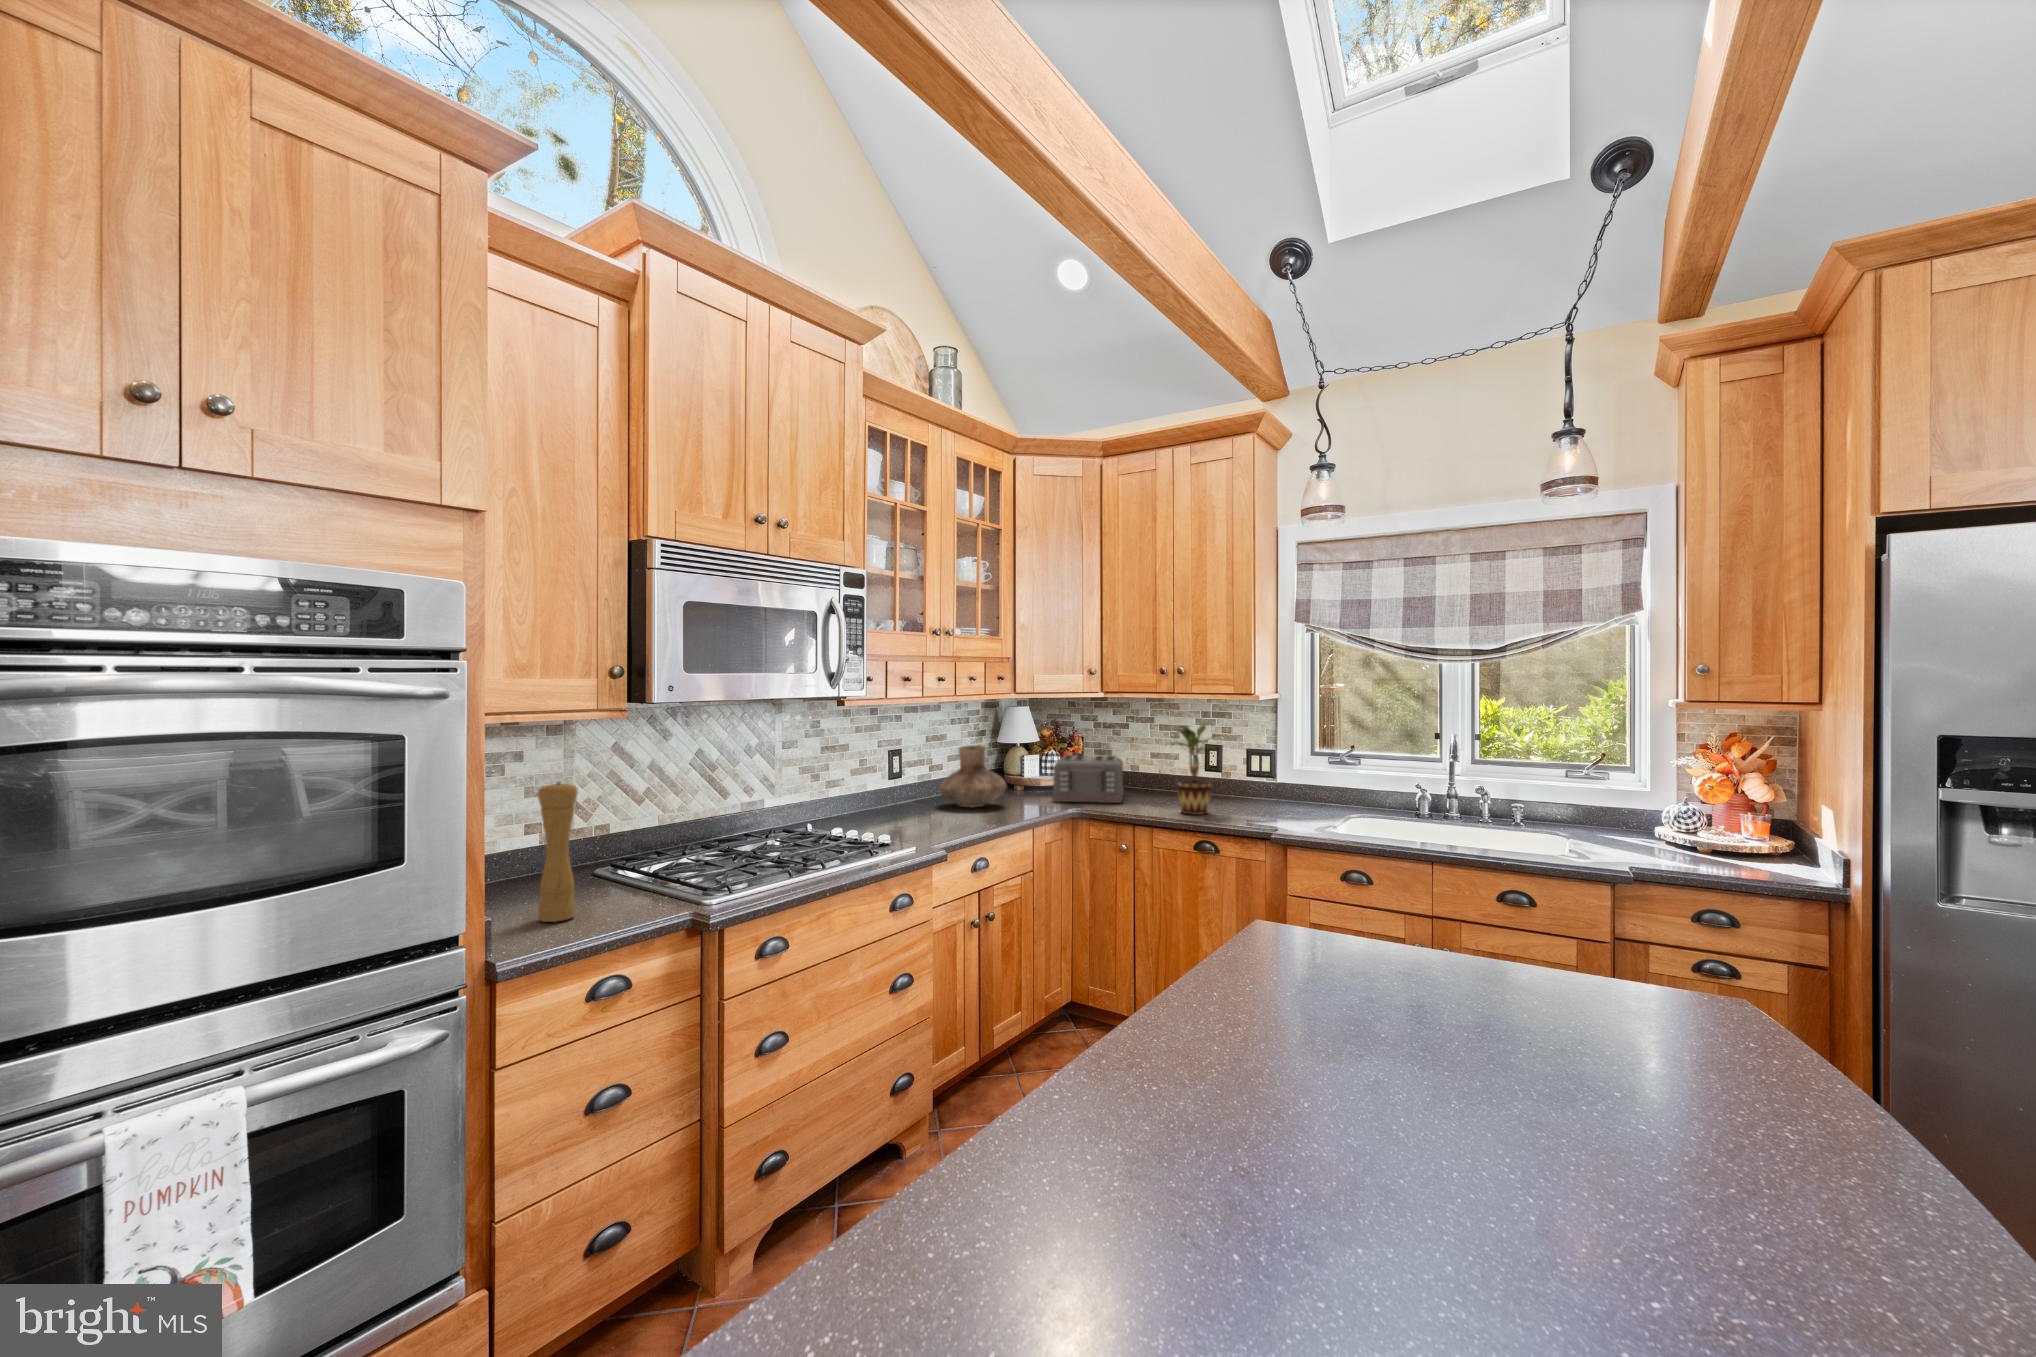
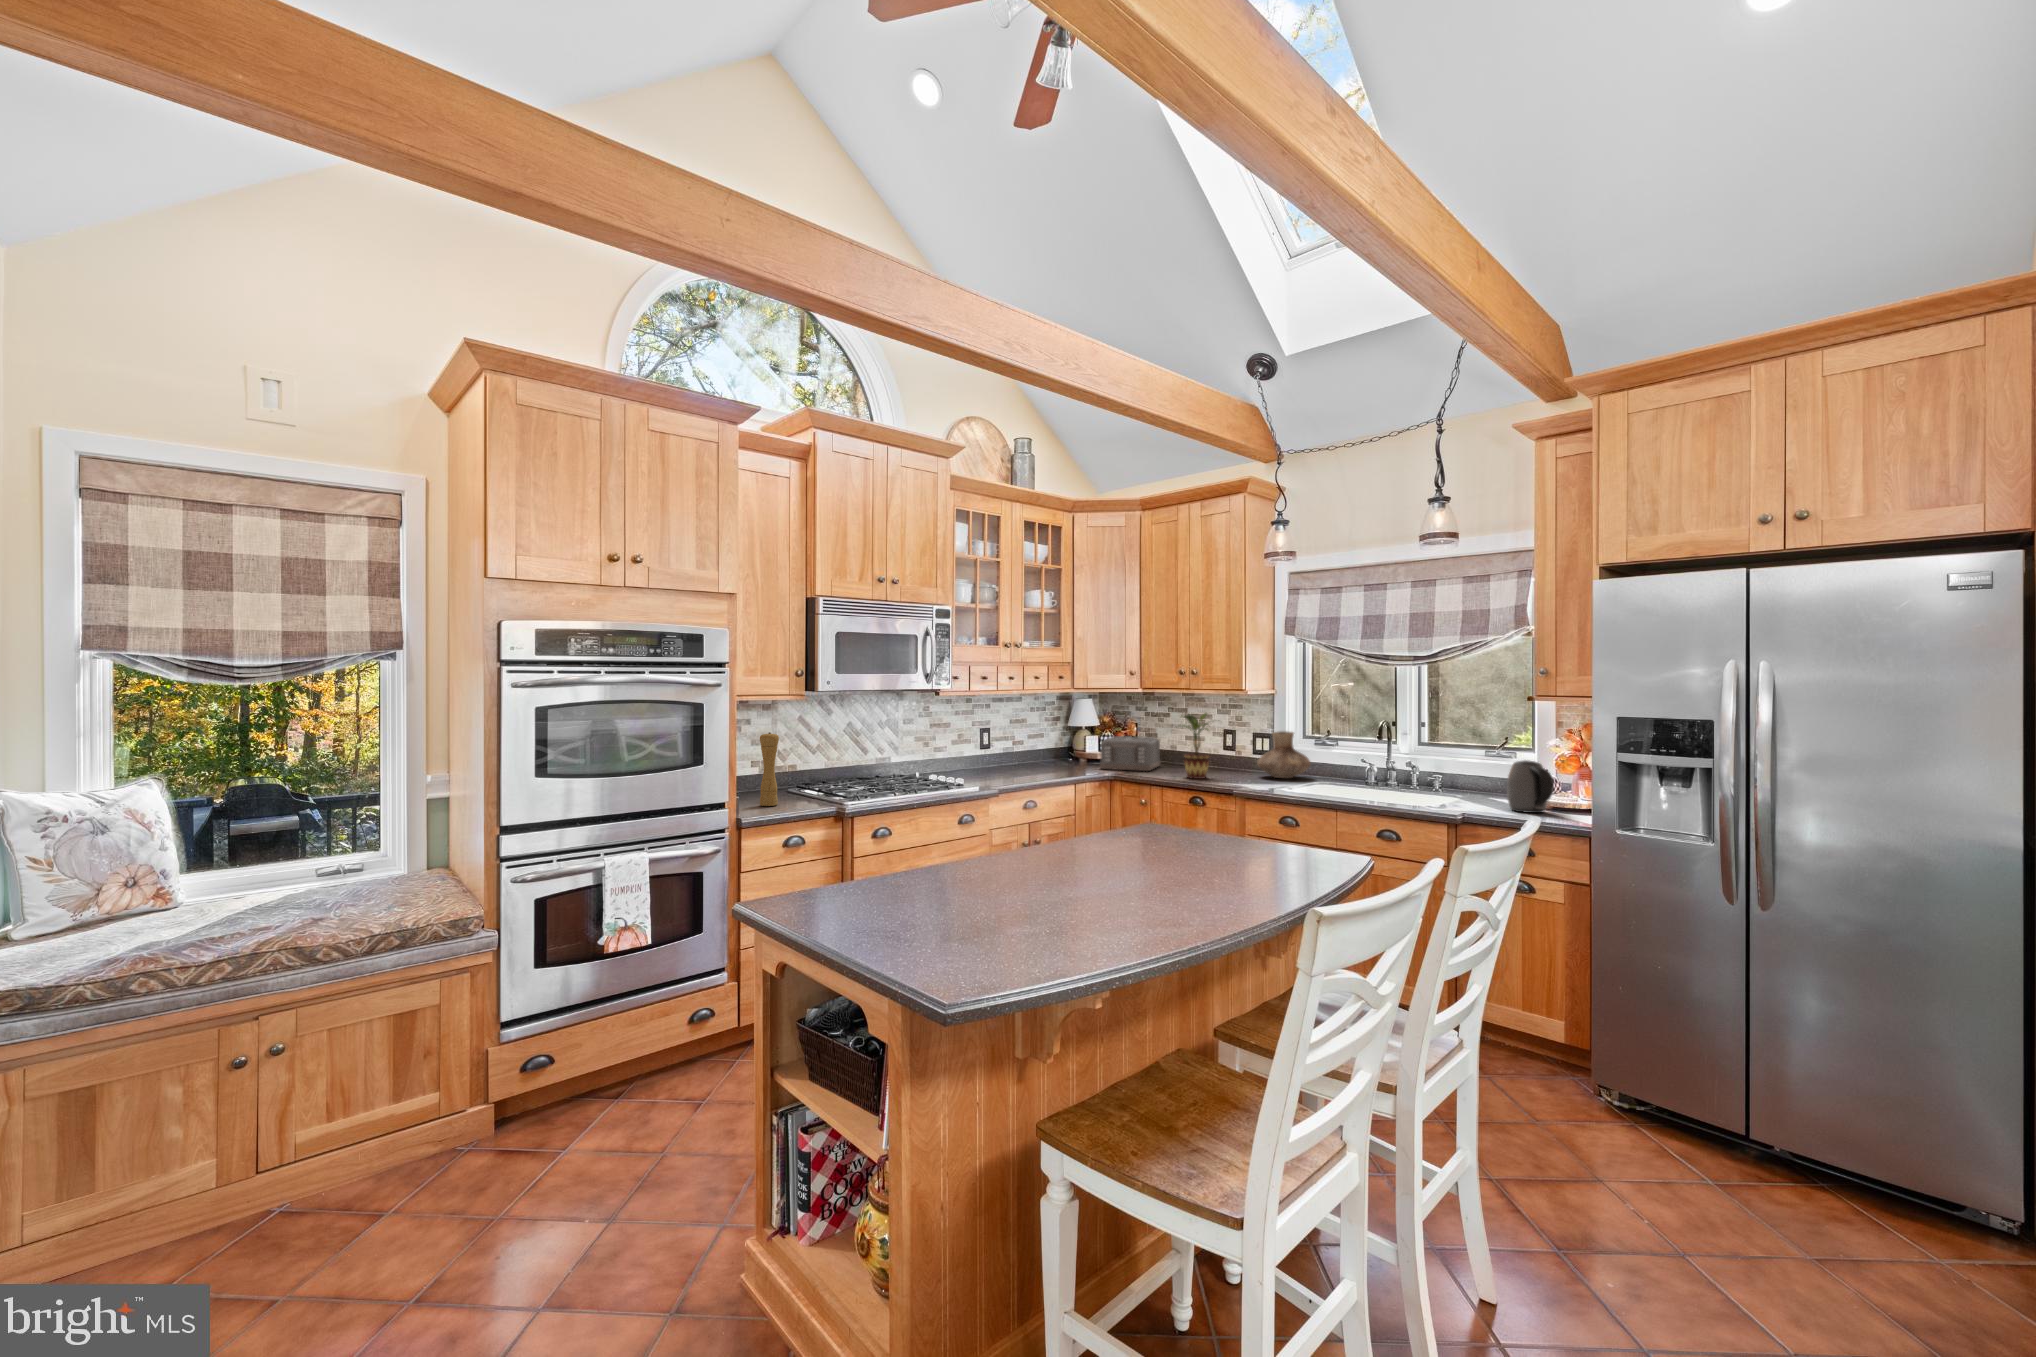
vase: present [940,745,1006,807] -> present [1257,731,1311,778]
kettle: none [1661,789,1742,862] -> present [1507,760,1554,813]

